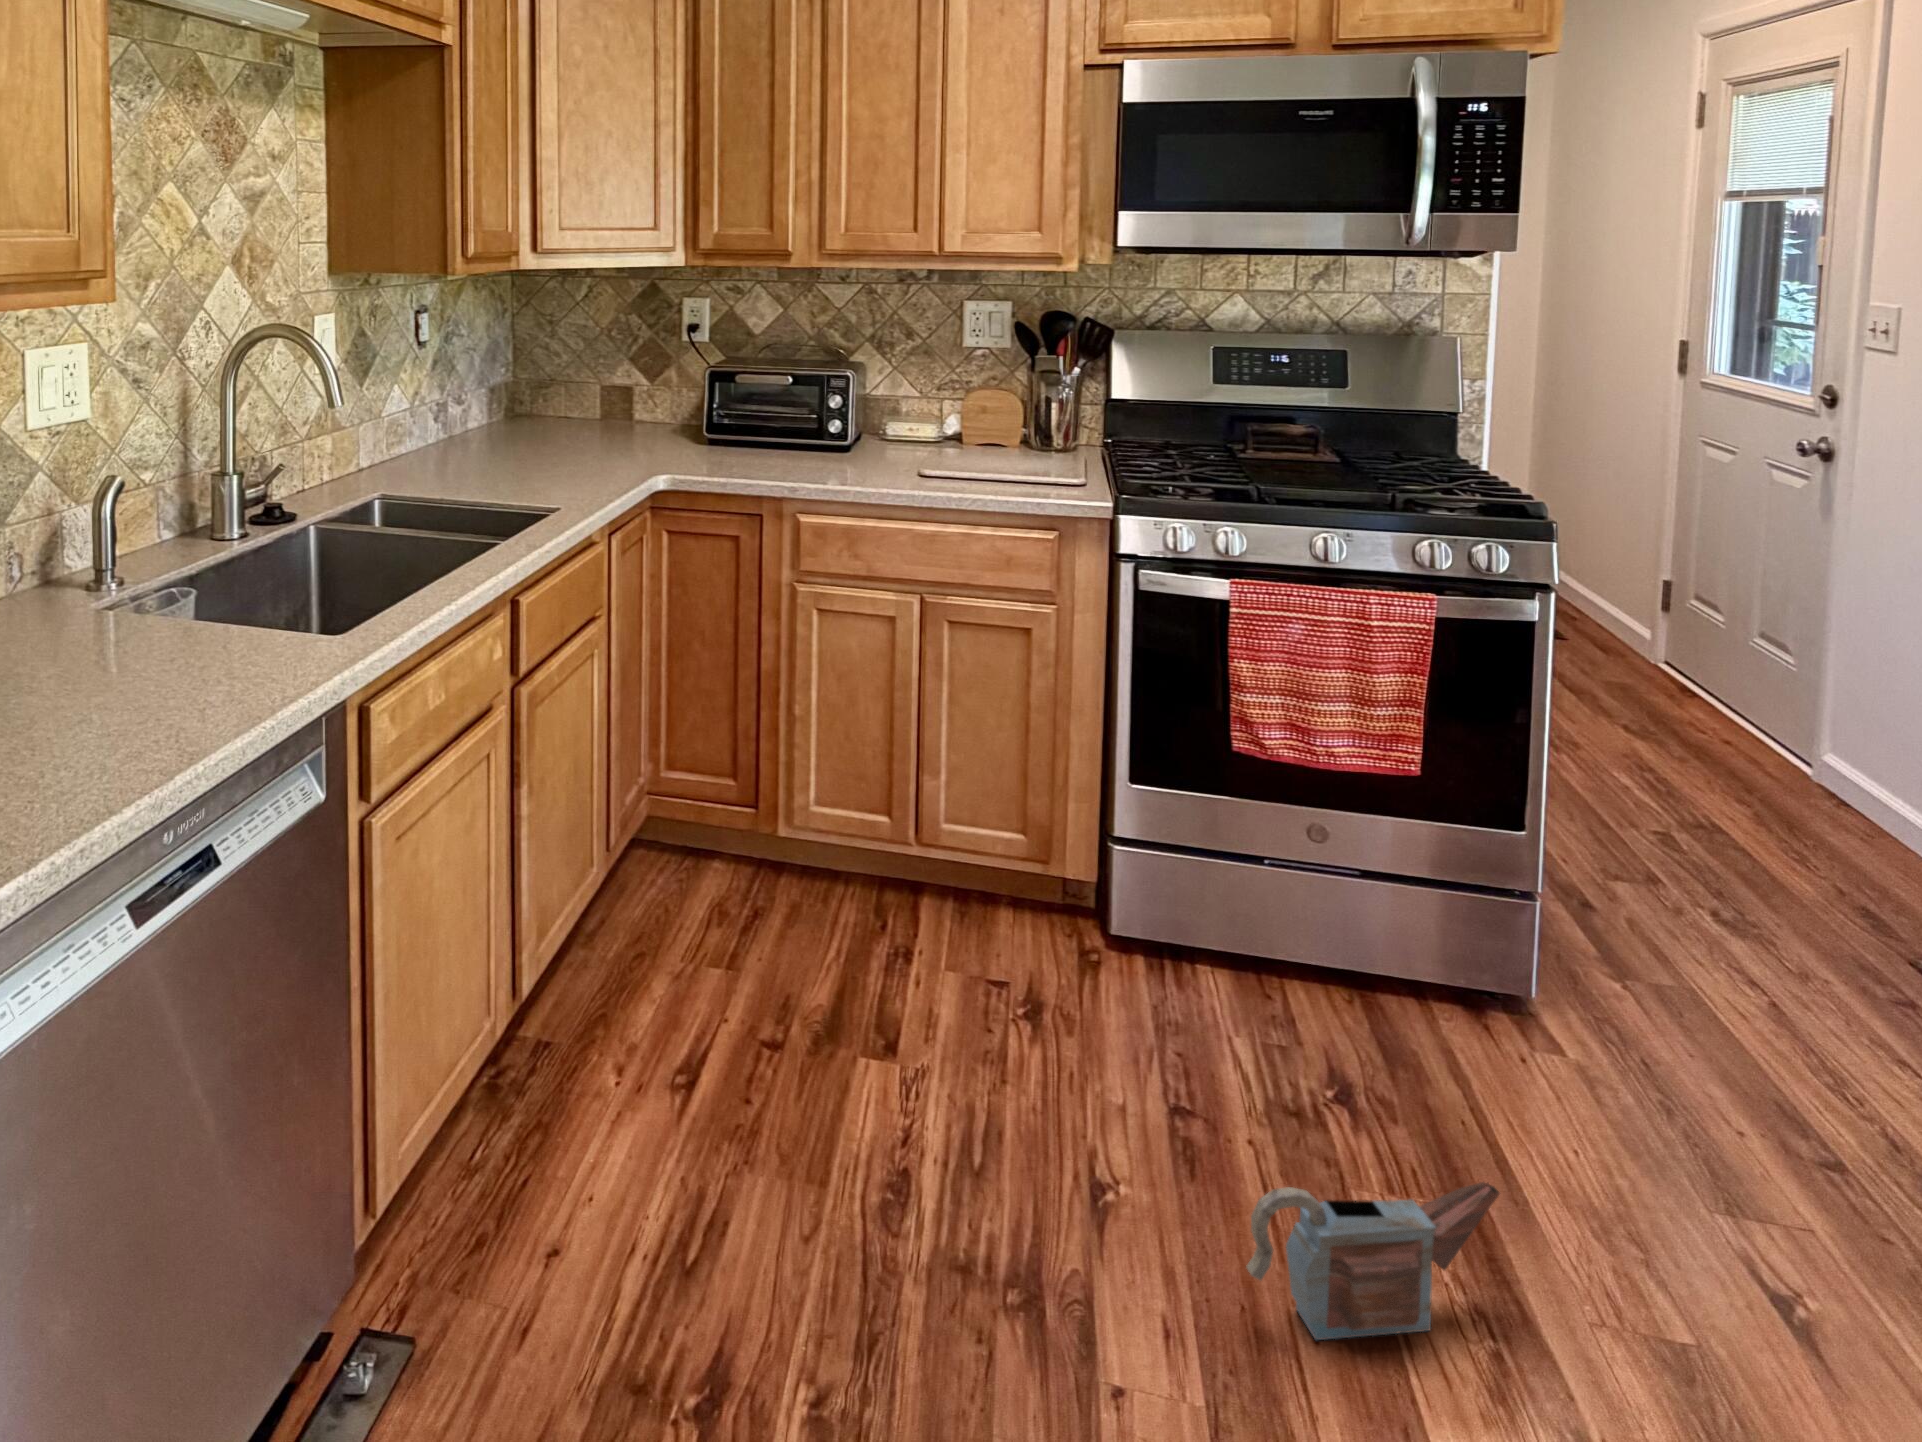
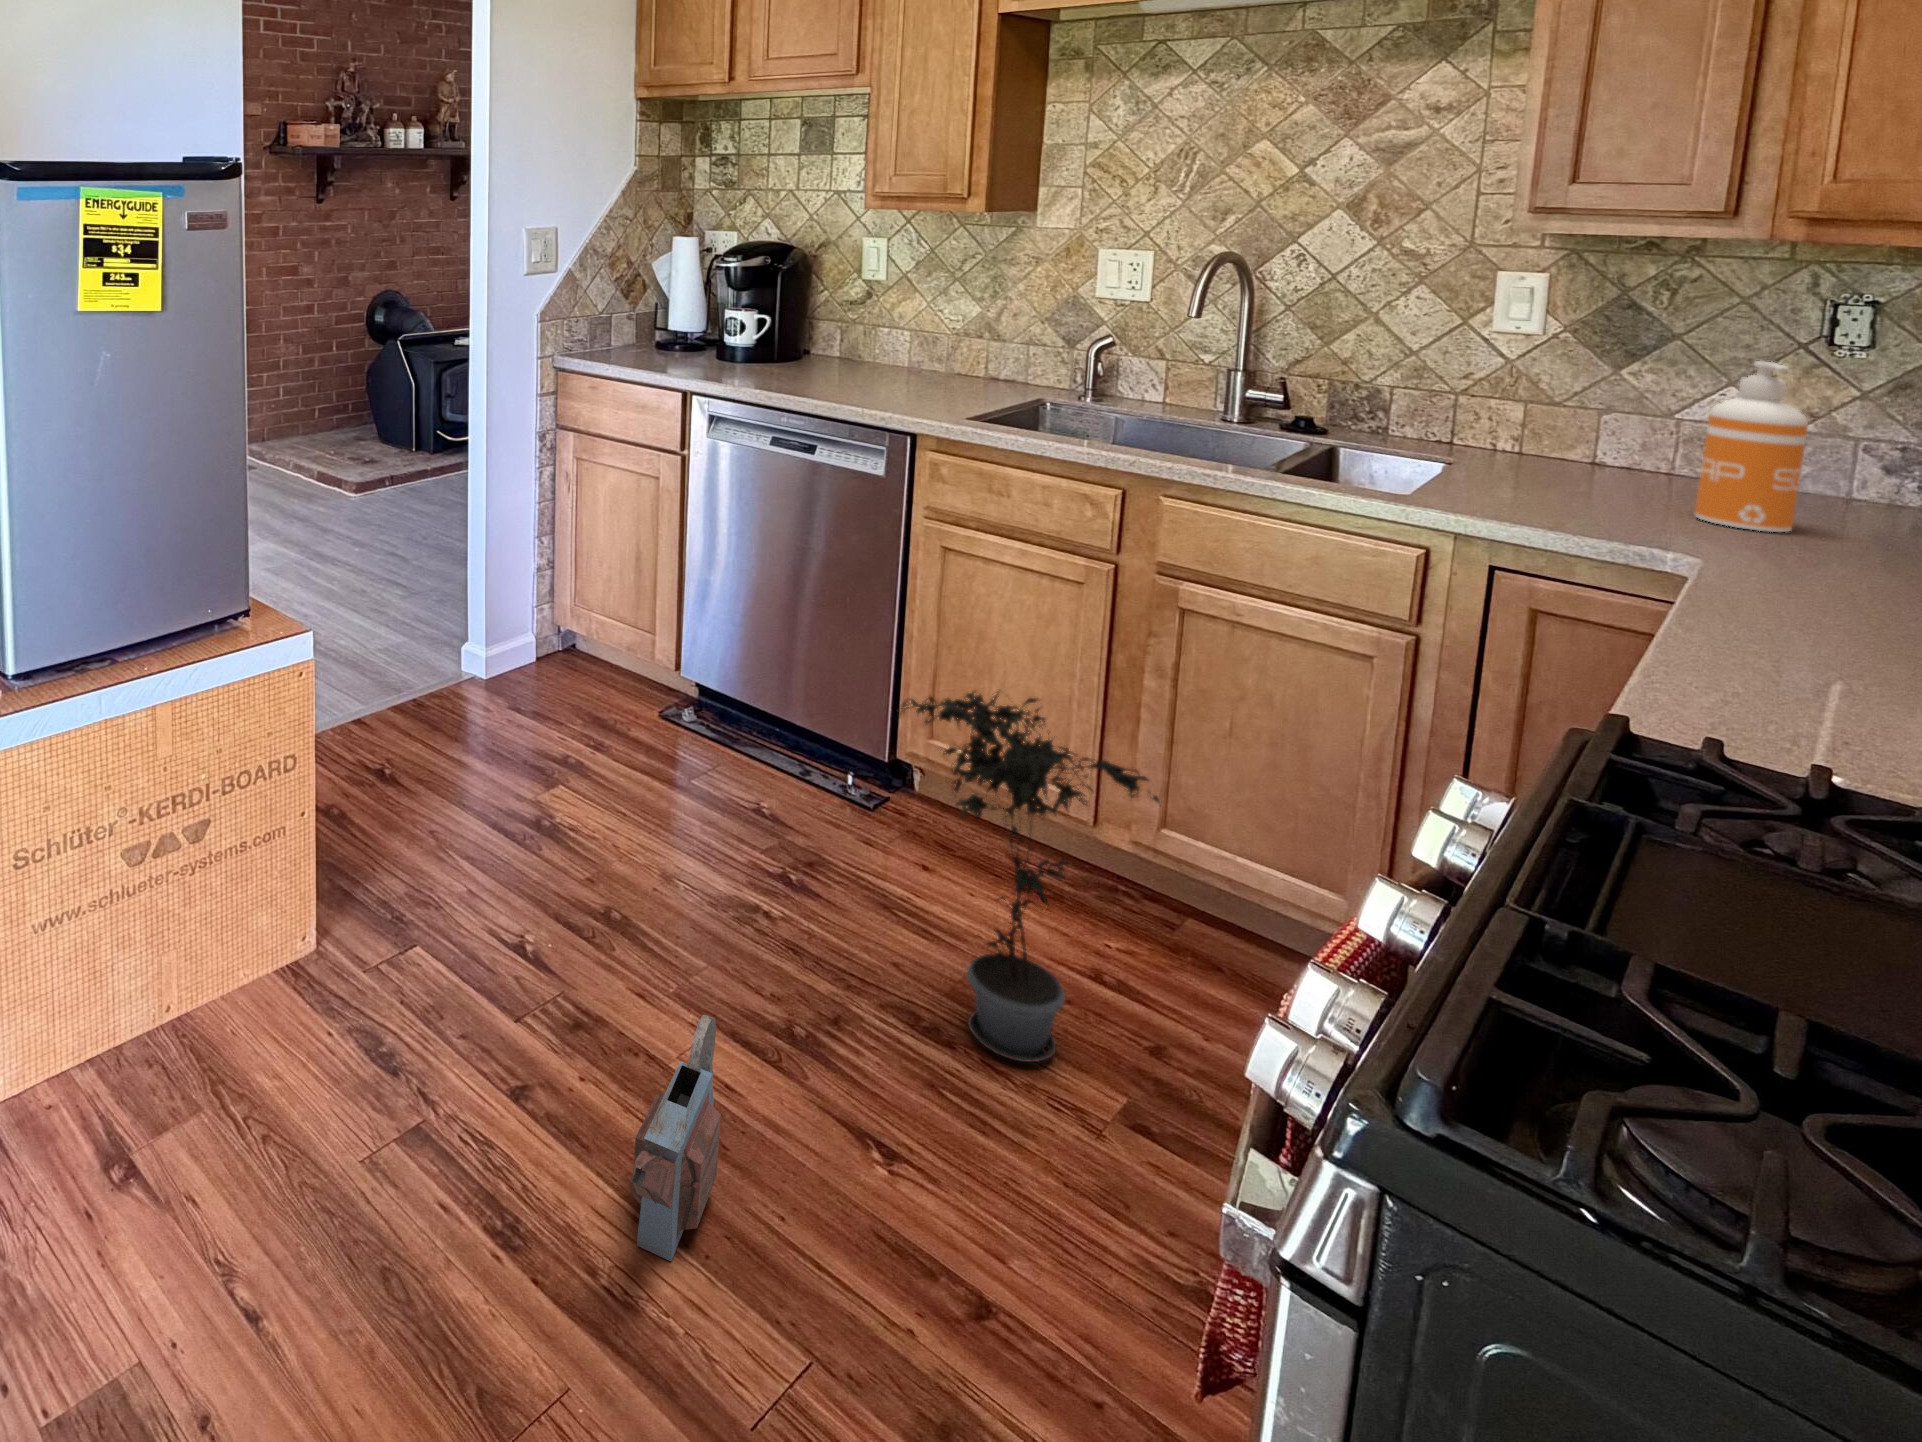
soap dispenser: none [573,358,617,469] -> present [1695,361,1808,532]
potted plant: none [791,775,952,1153] -> present [898,691,1160,1062]

